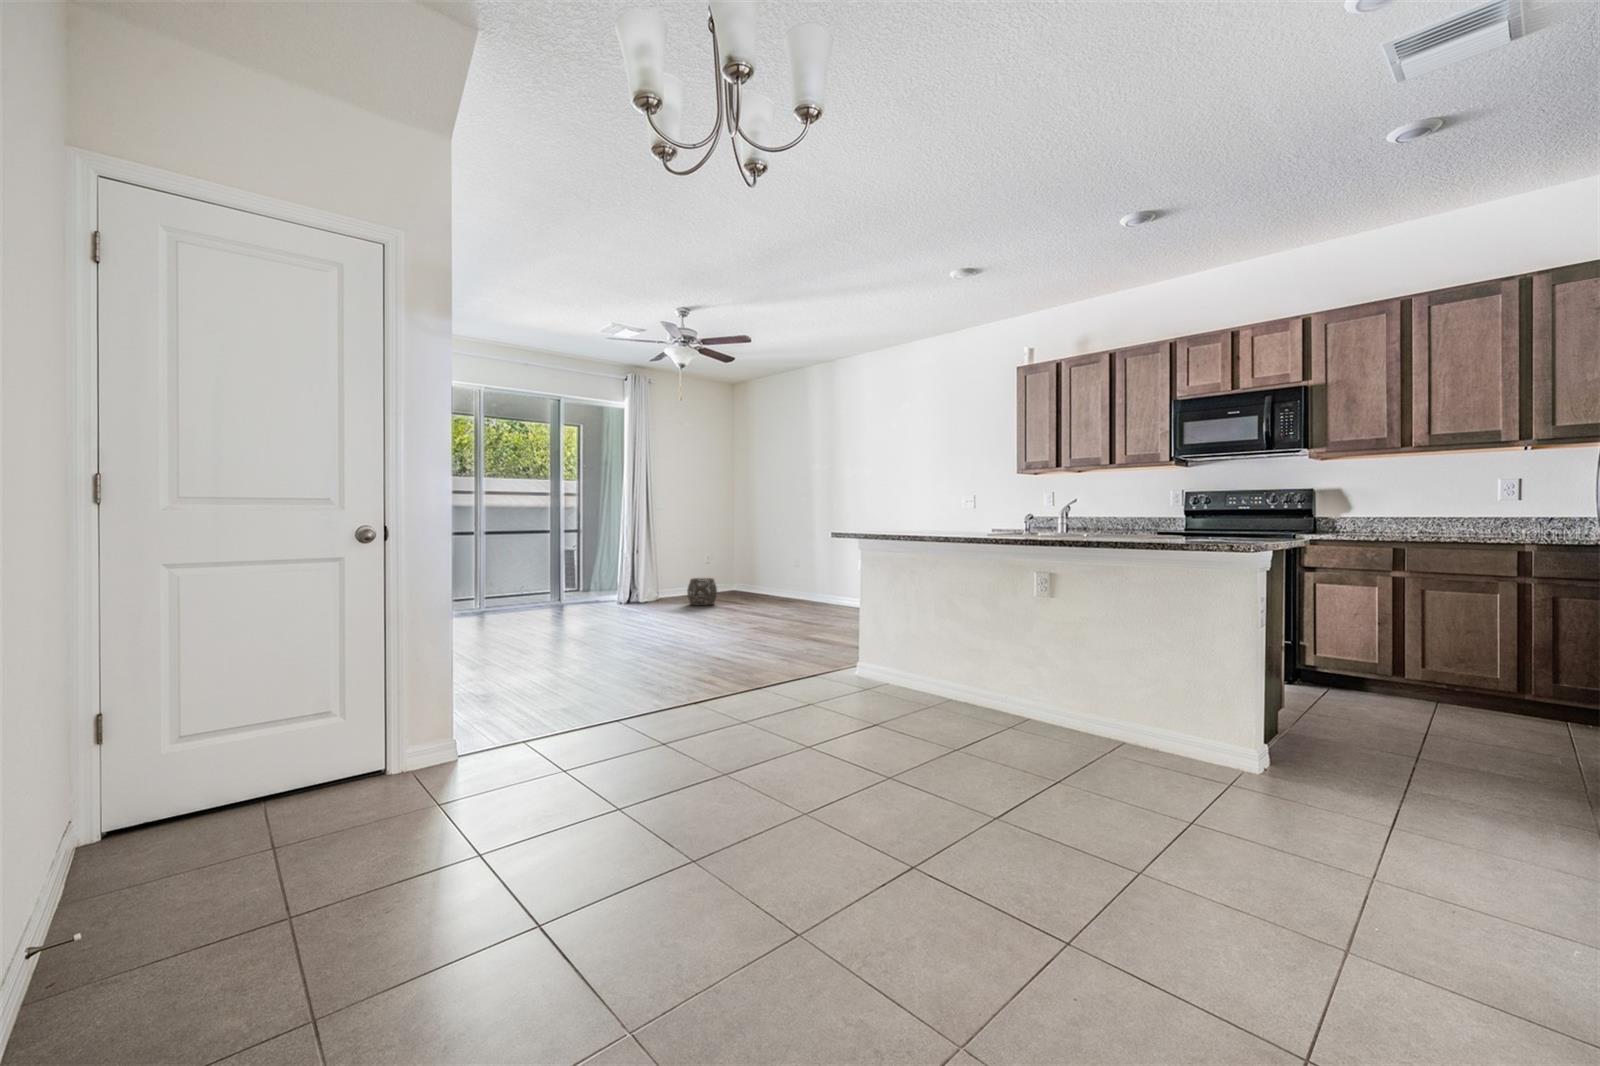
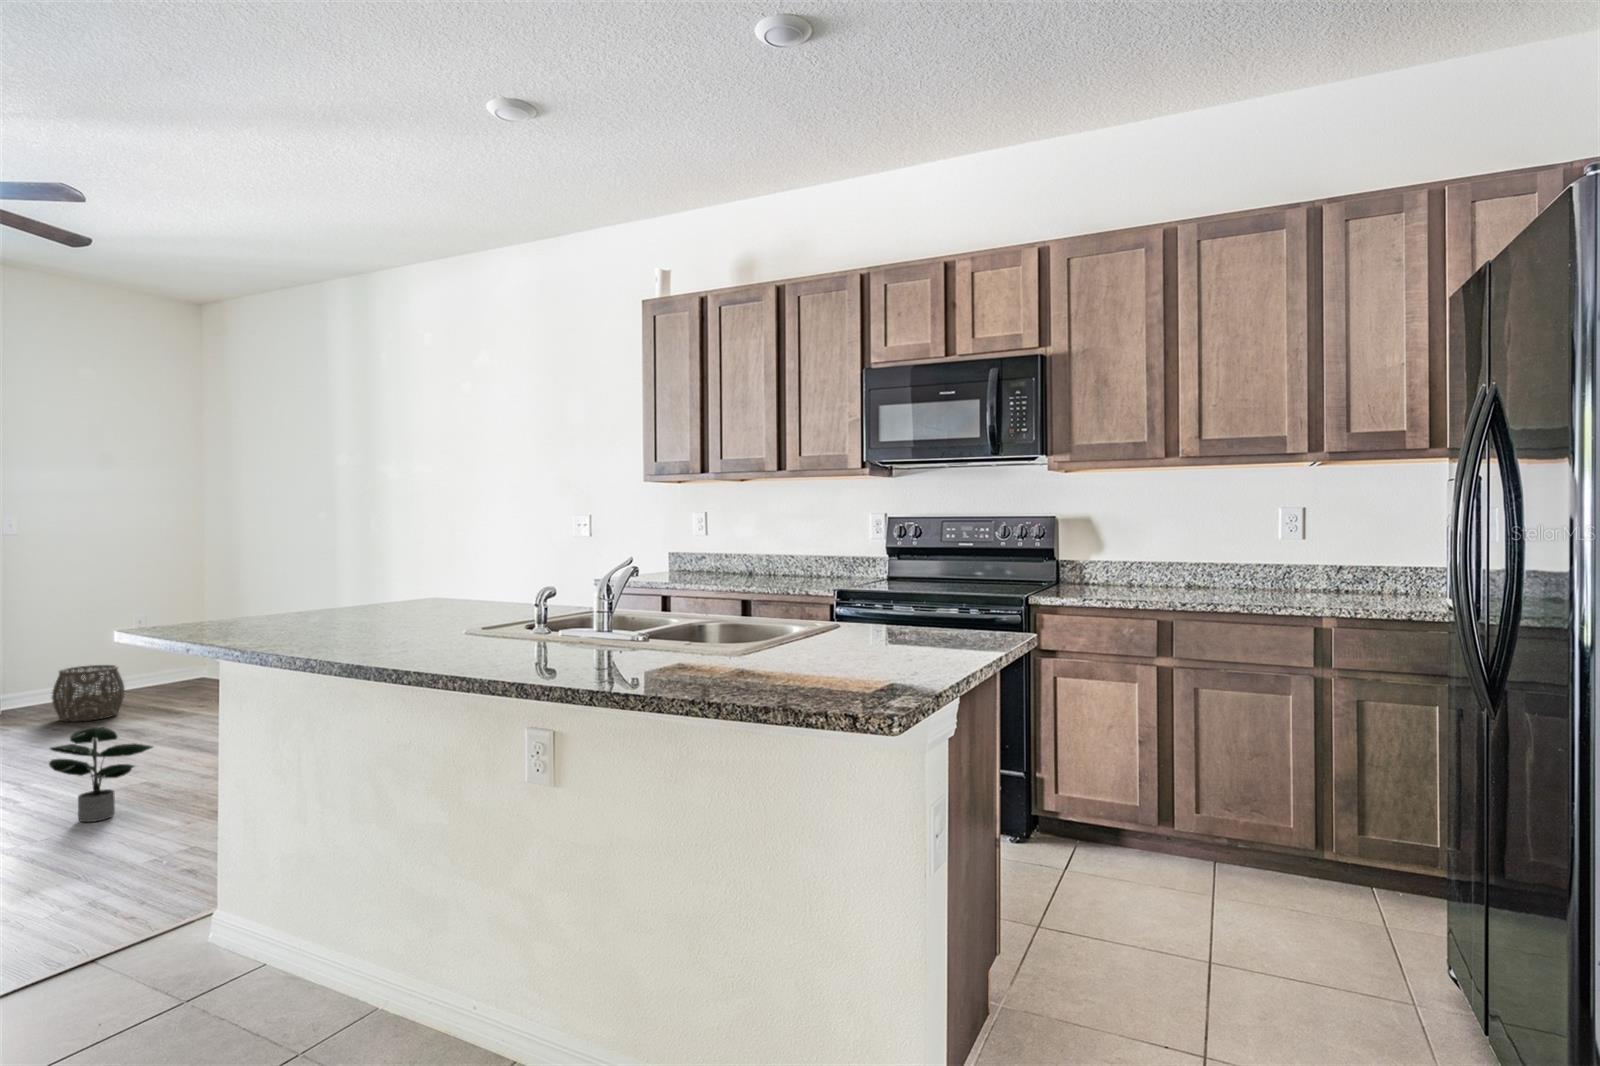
potted plant: none [737,596,778,641] -> present [49,727,153,822]

